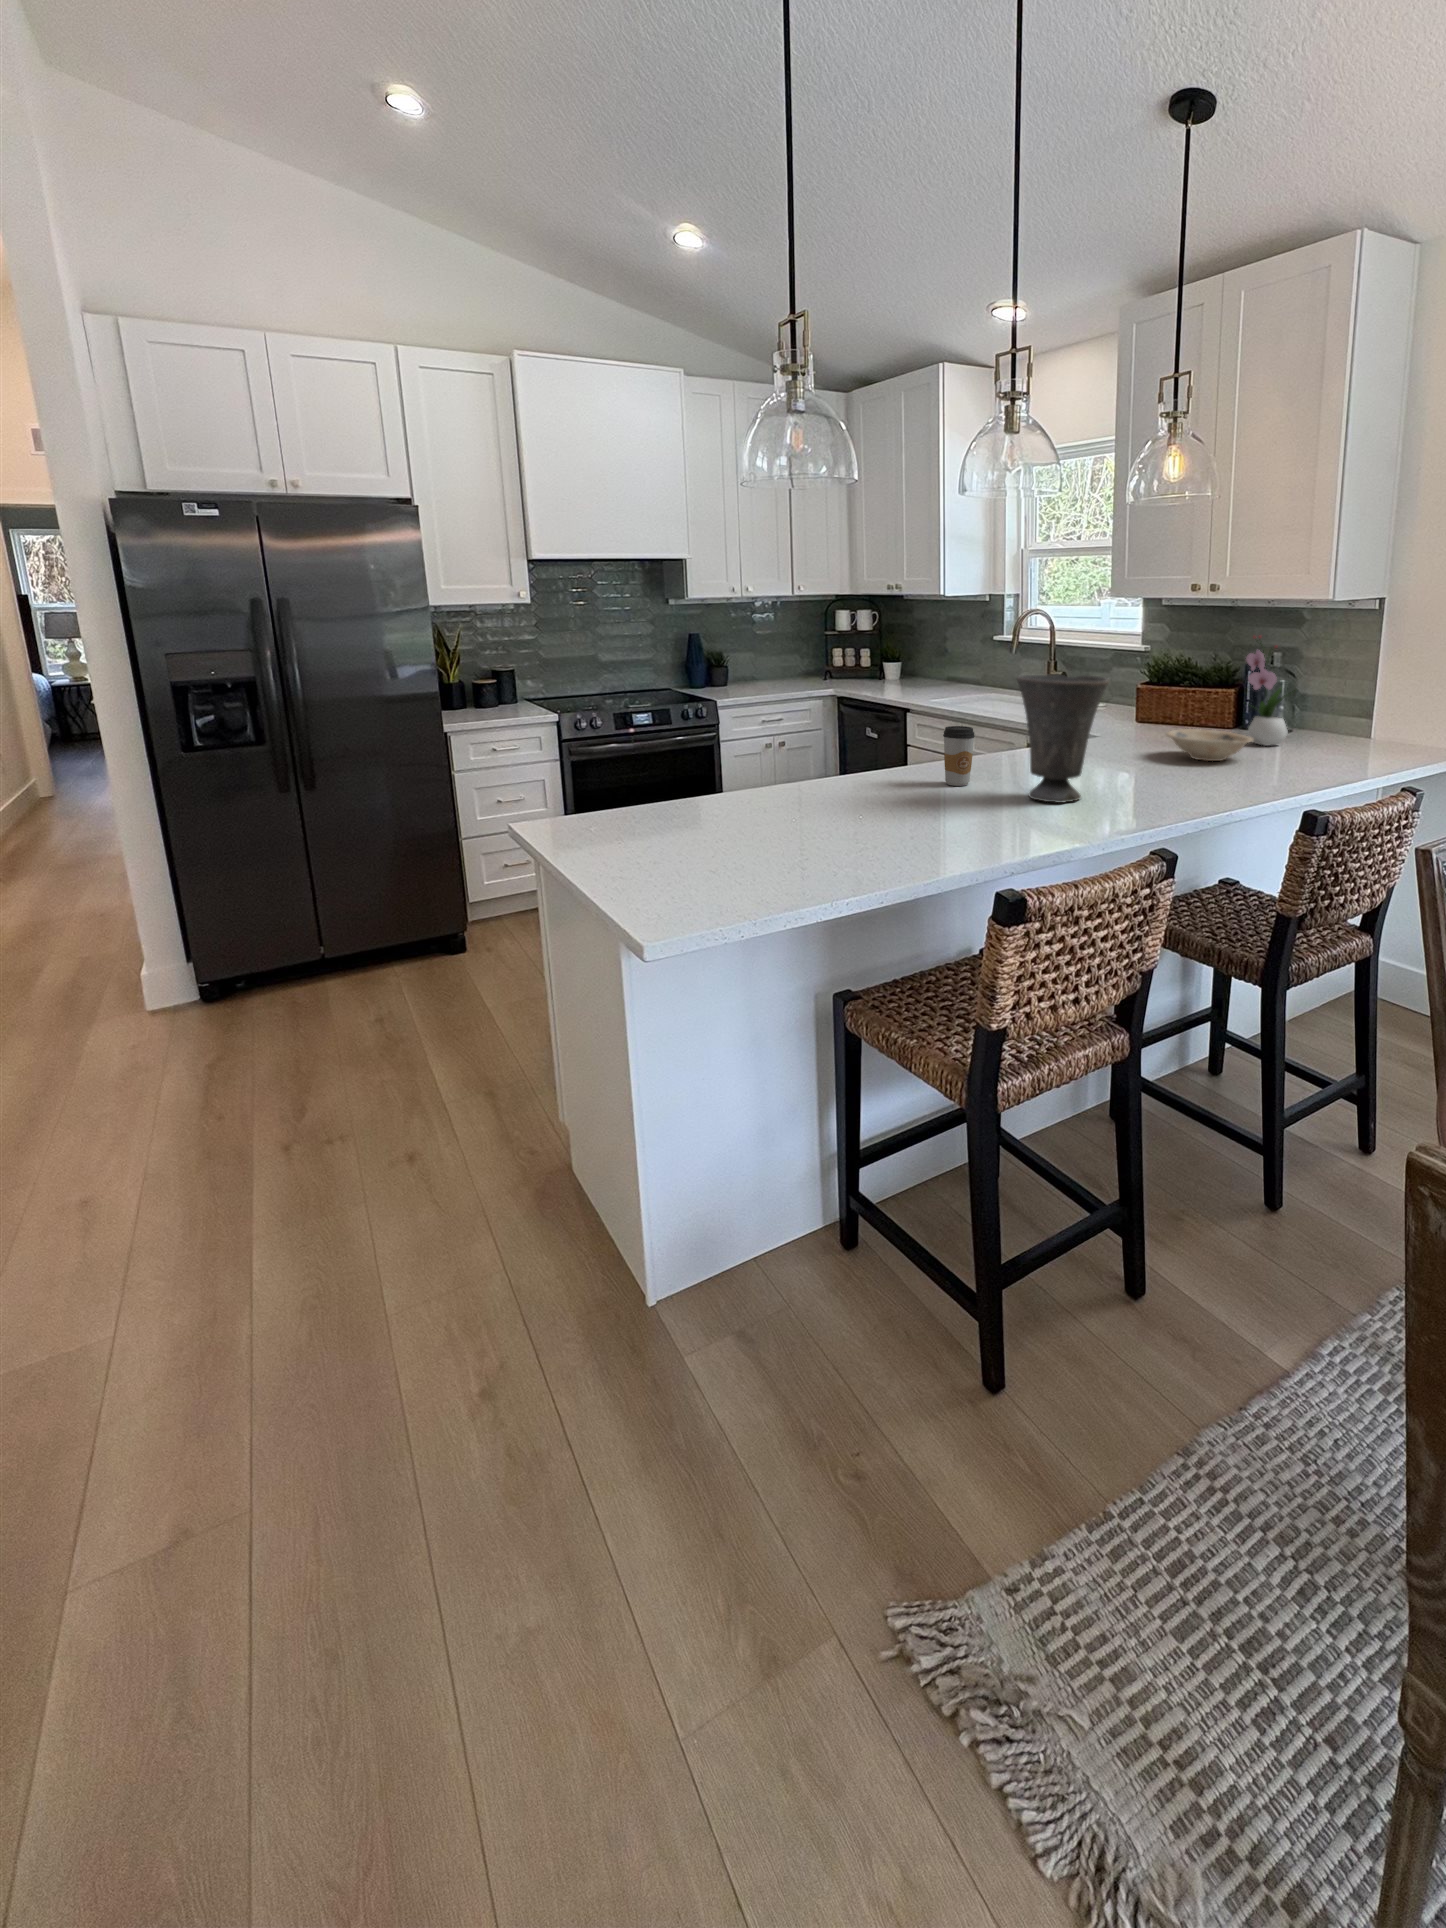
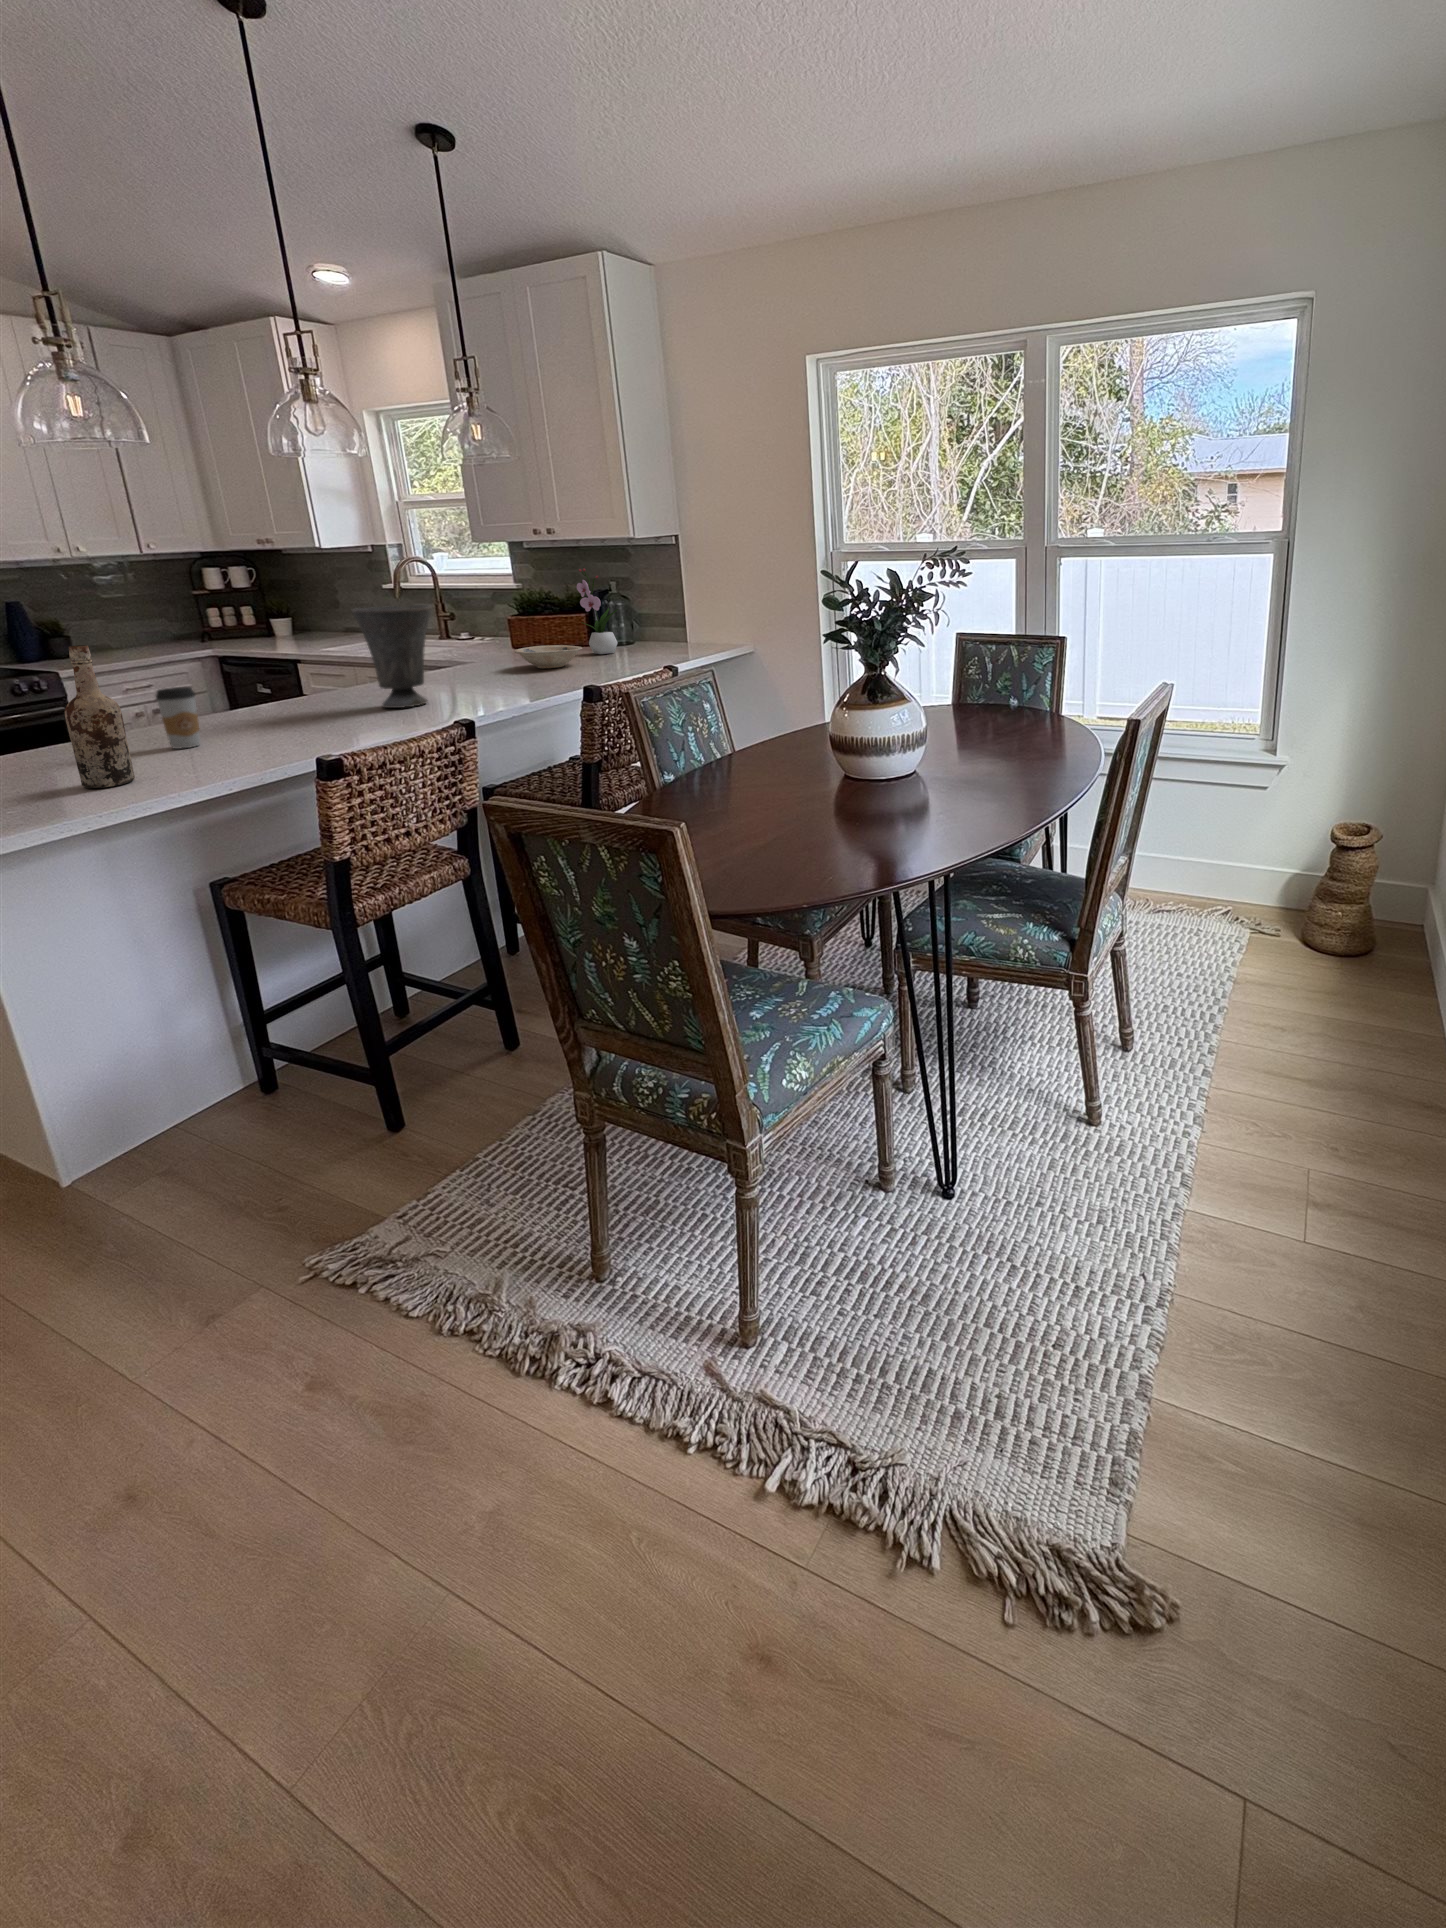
wine bottle: none [739,710,791,880] -> present [65,645,135,788]
coffee cup: present [943,726,975,786] -> present [156,687,200,749]

